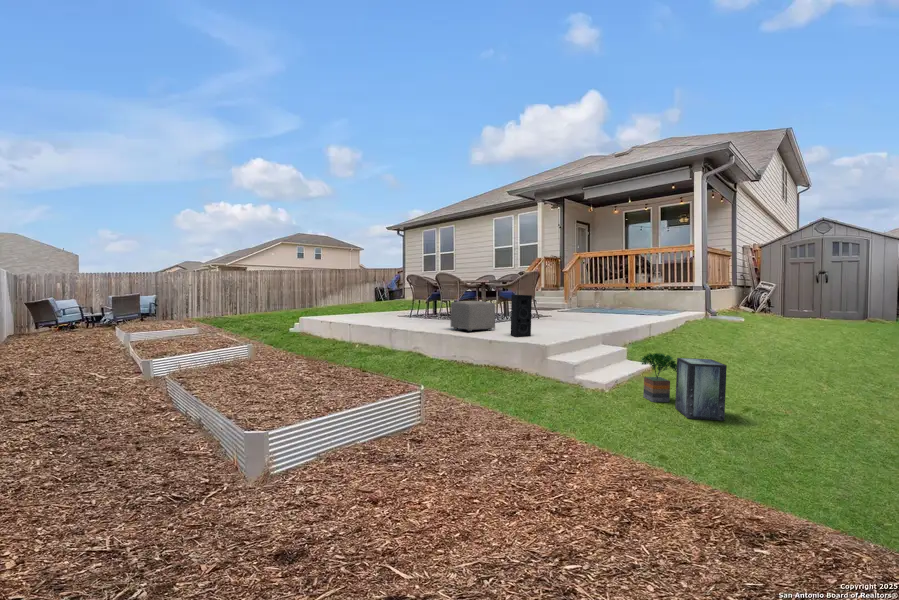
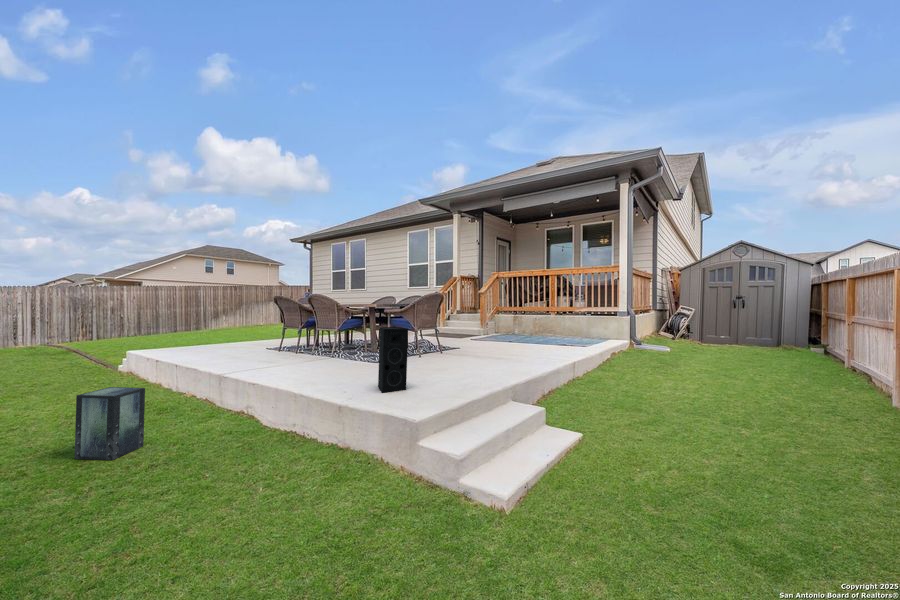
ottoman: present [450,301,495,332] -> none [302,333,367,380]
potted tree: present [642,353,677,402] -> none [559,429,623,520]
storage box: present [675,358,727,421] -> present [75,387,145,460]

